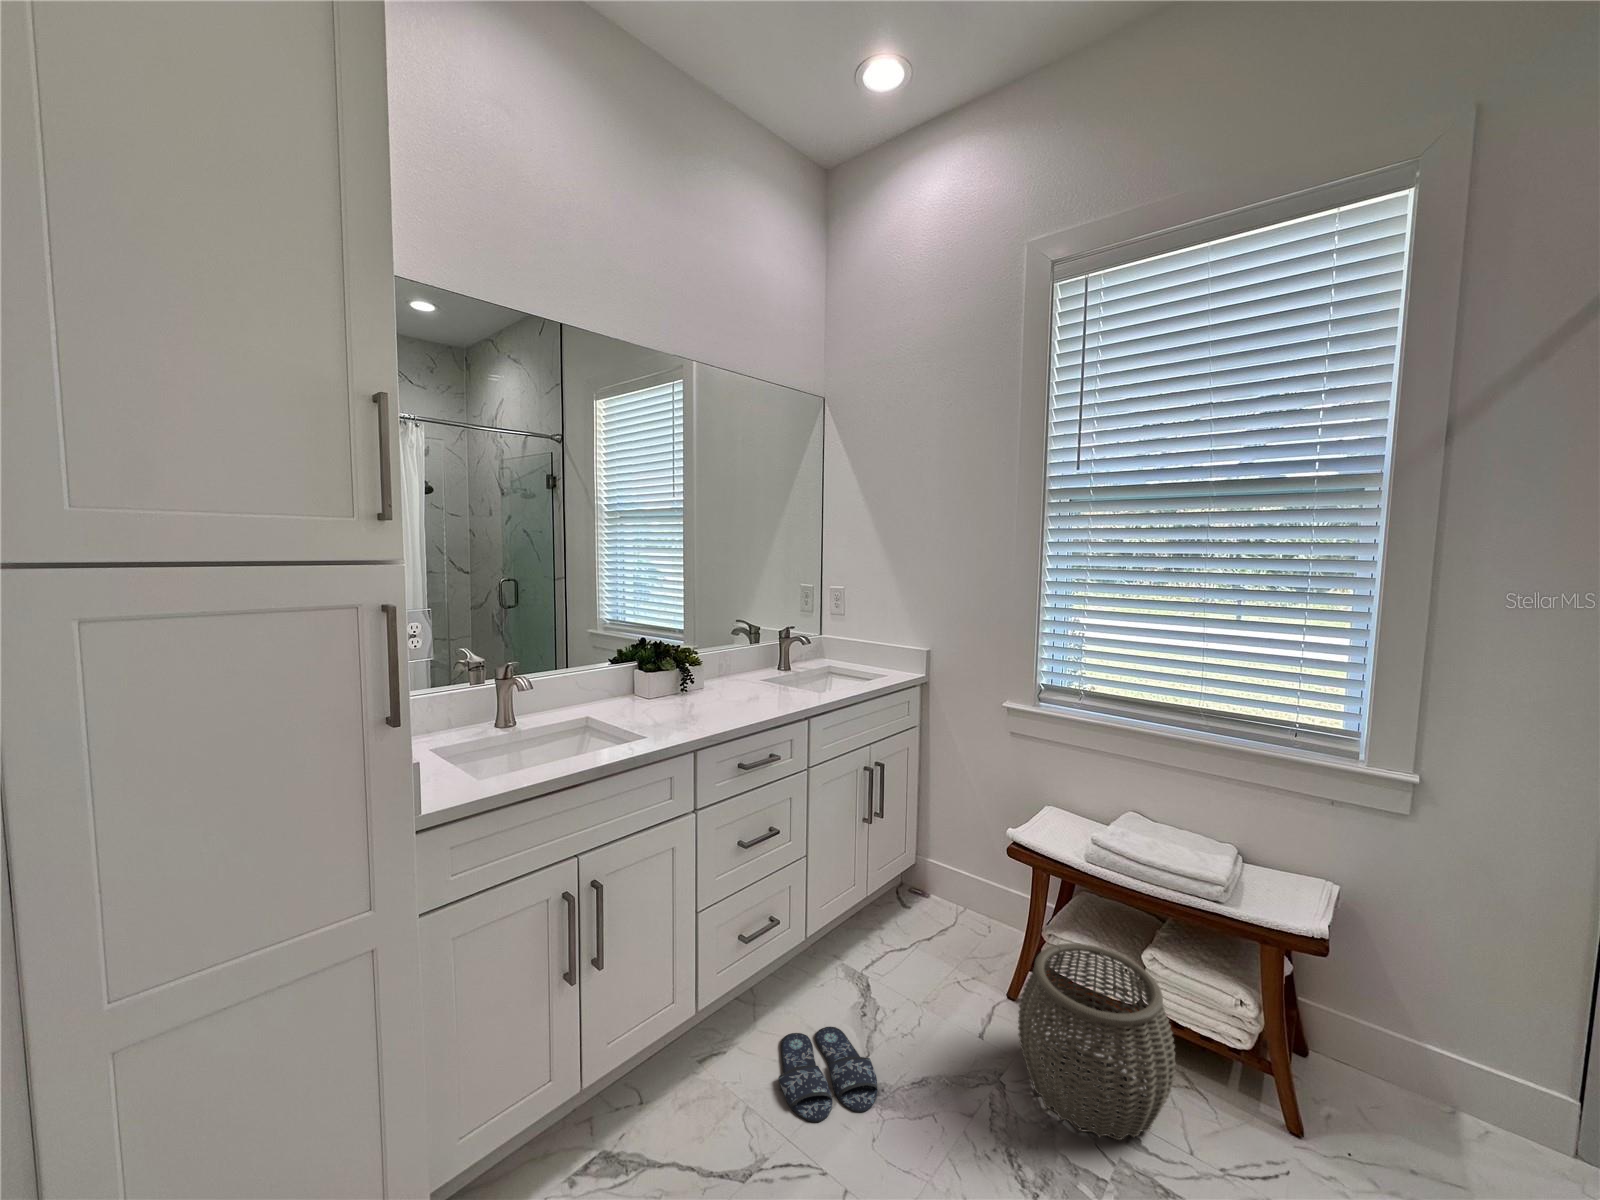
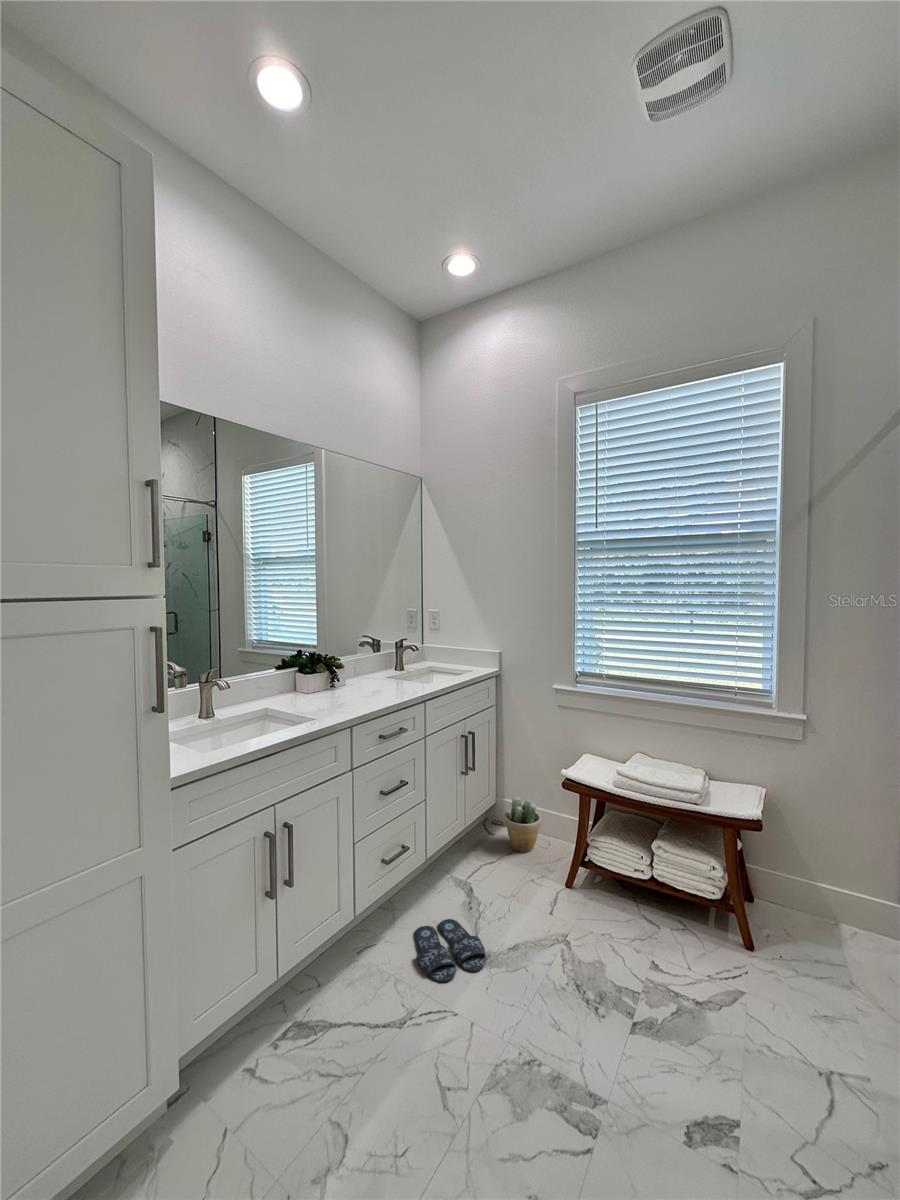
potted plant: none [926,859,979,938] -> present [505,797,541,852]
woven basket: present [1018,943,1176,1140] -> none [576,842,677,967]

